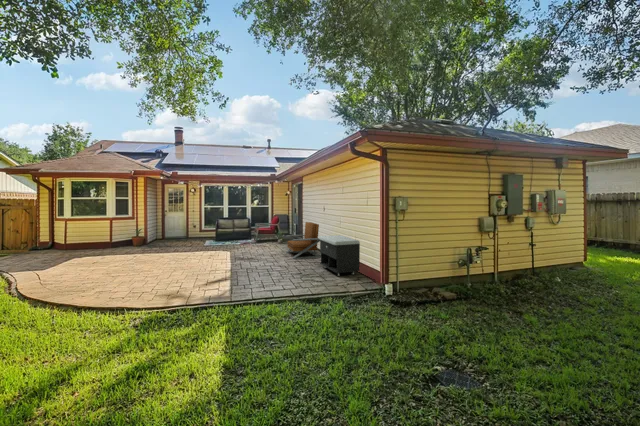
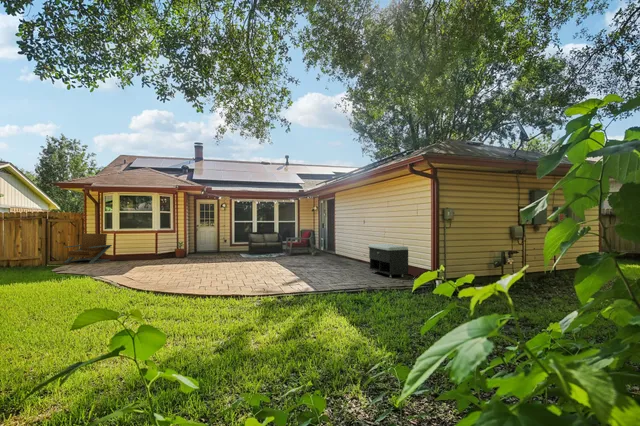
lounge chair: present [286,222,321,259] -> present [64,233,112,264]

